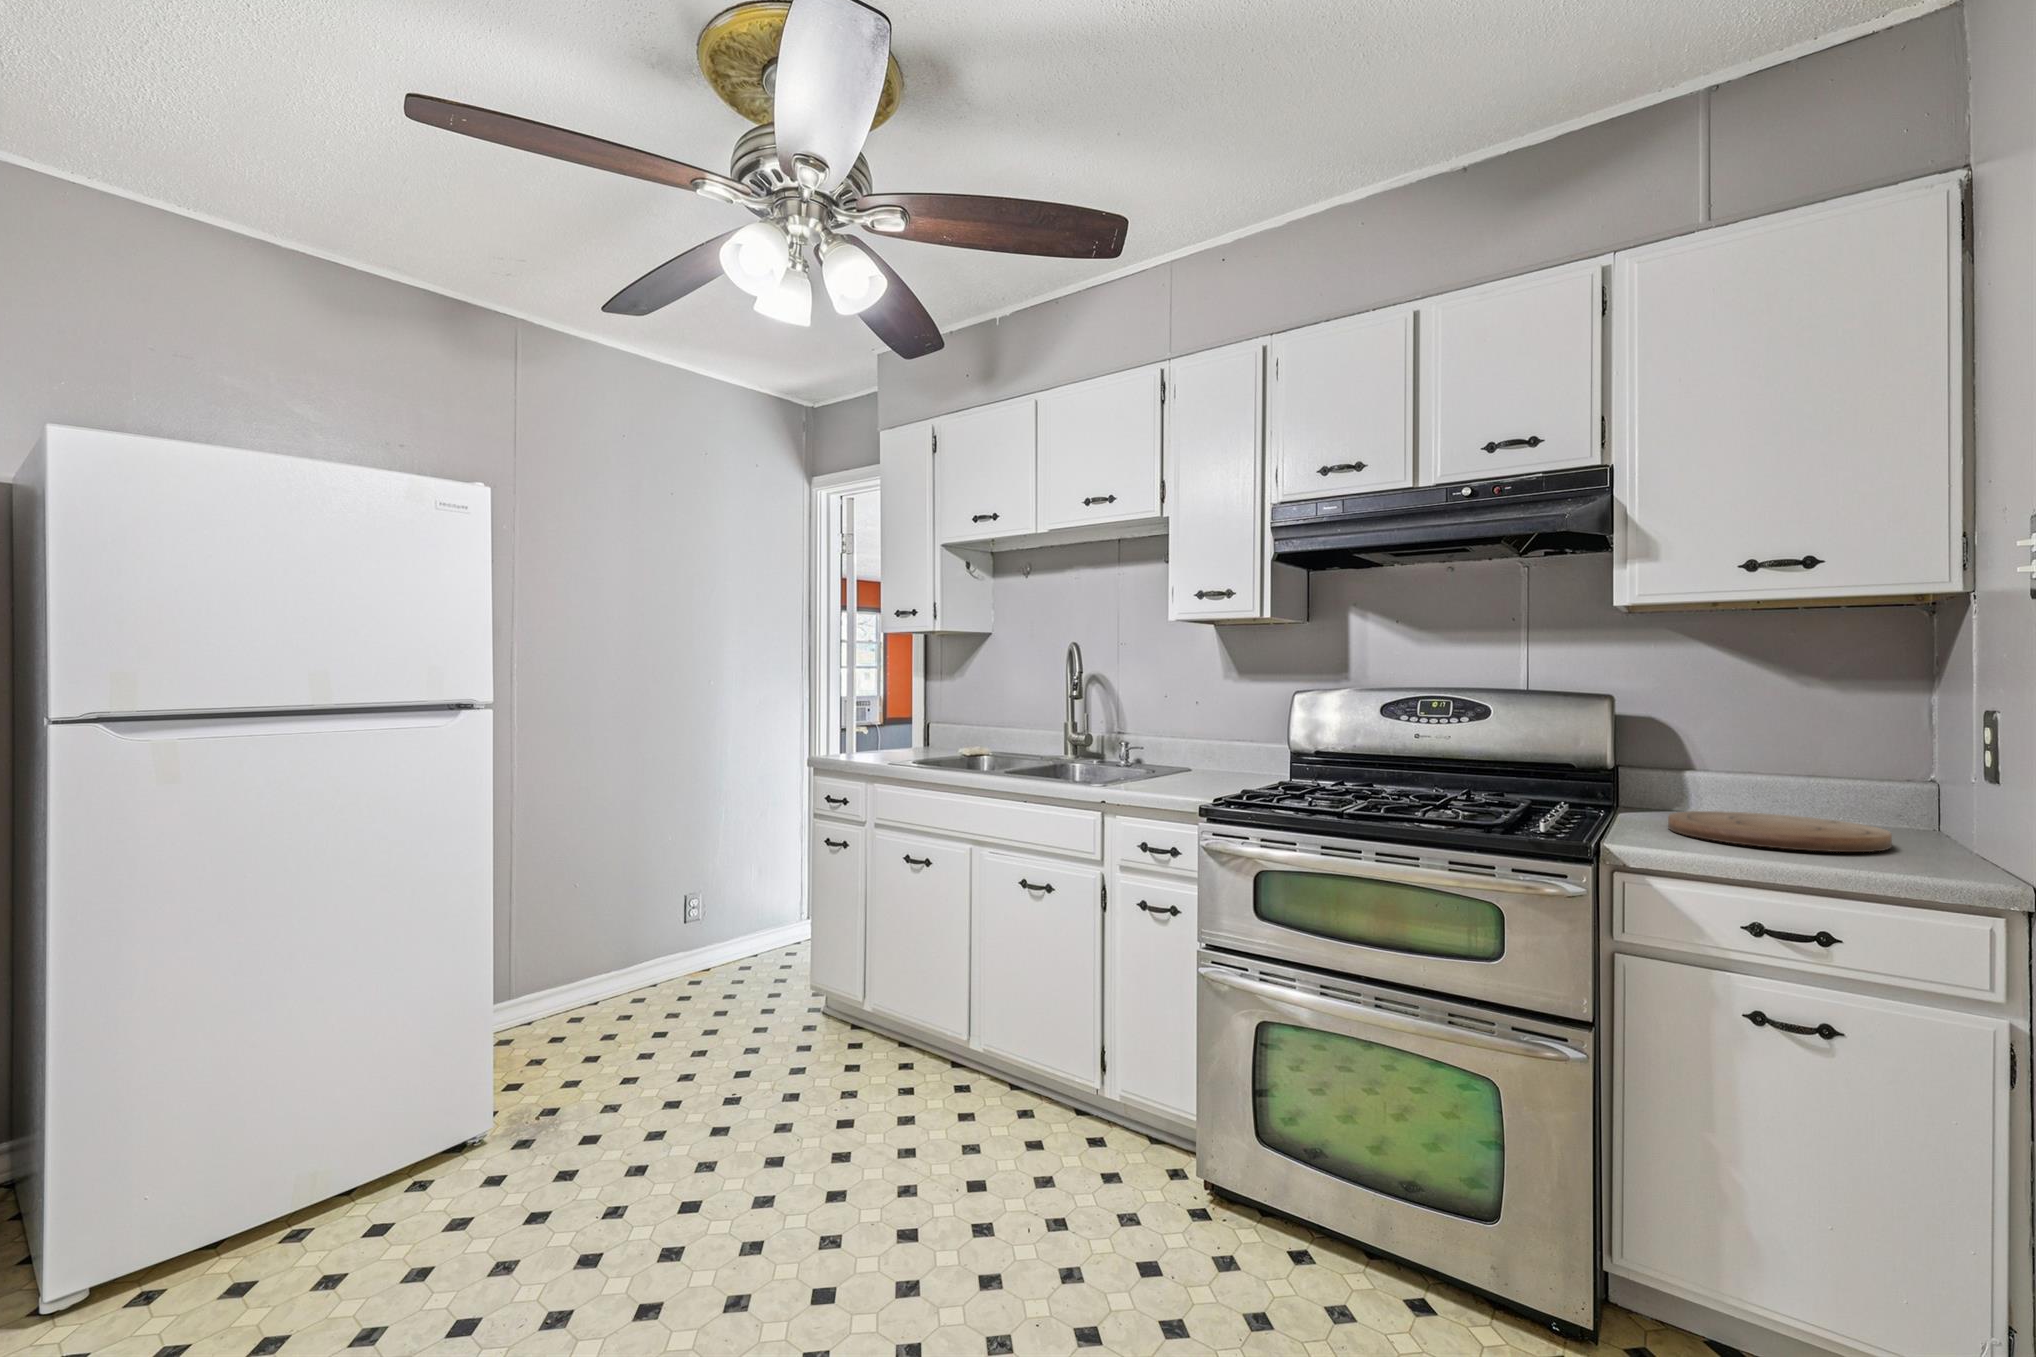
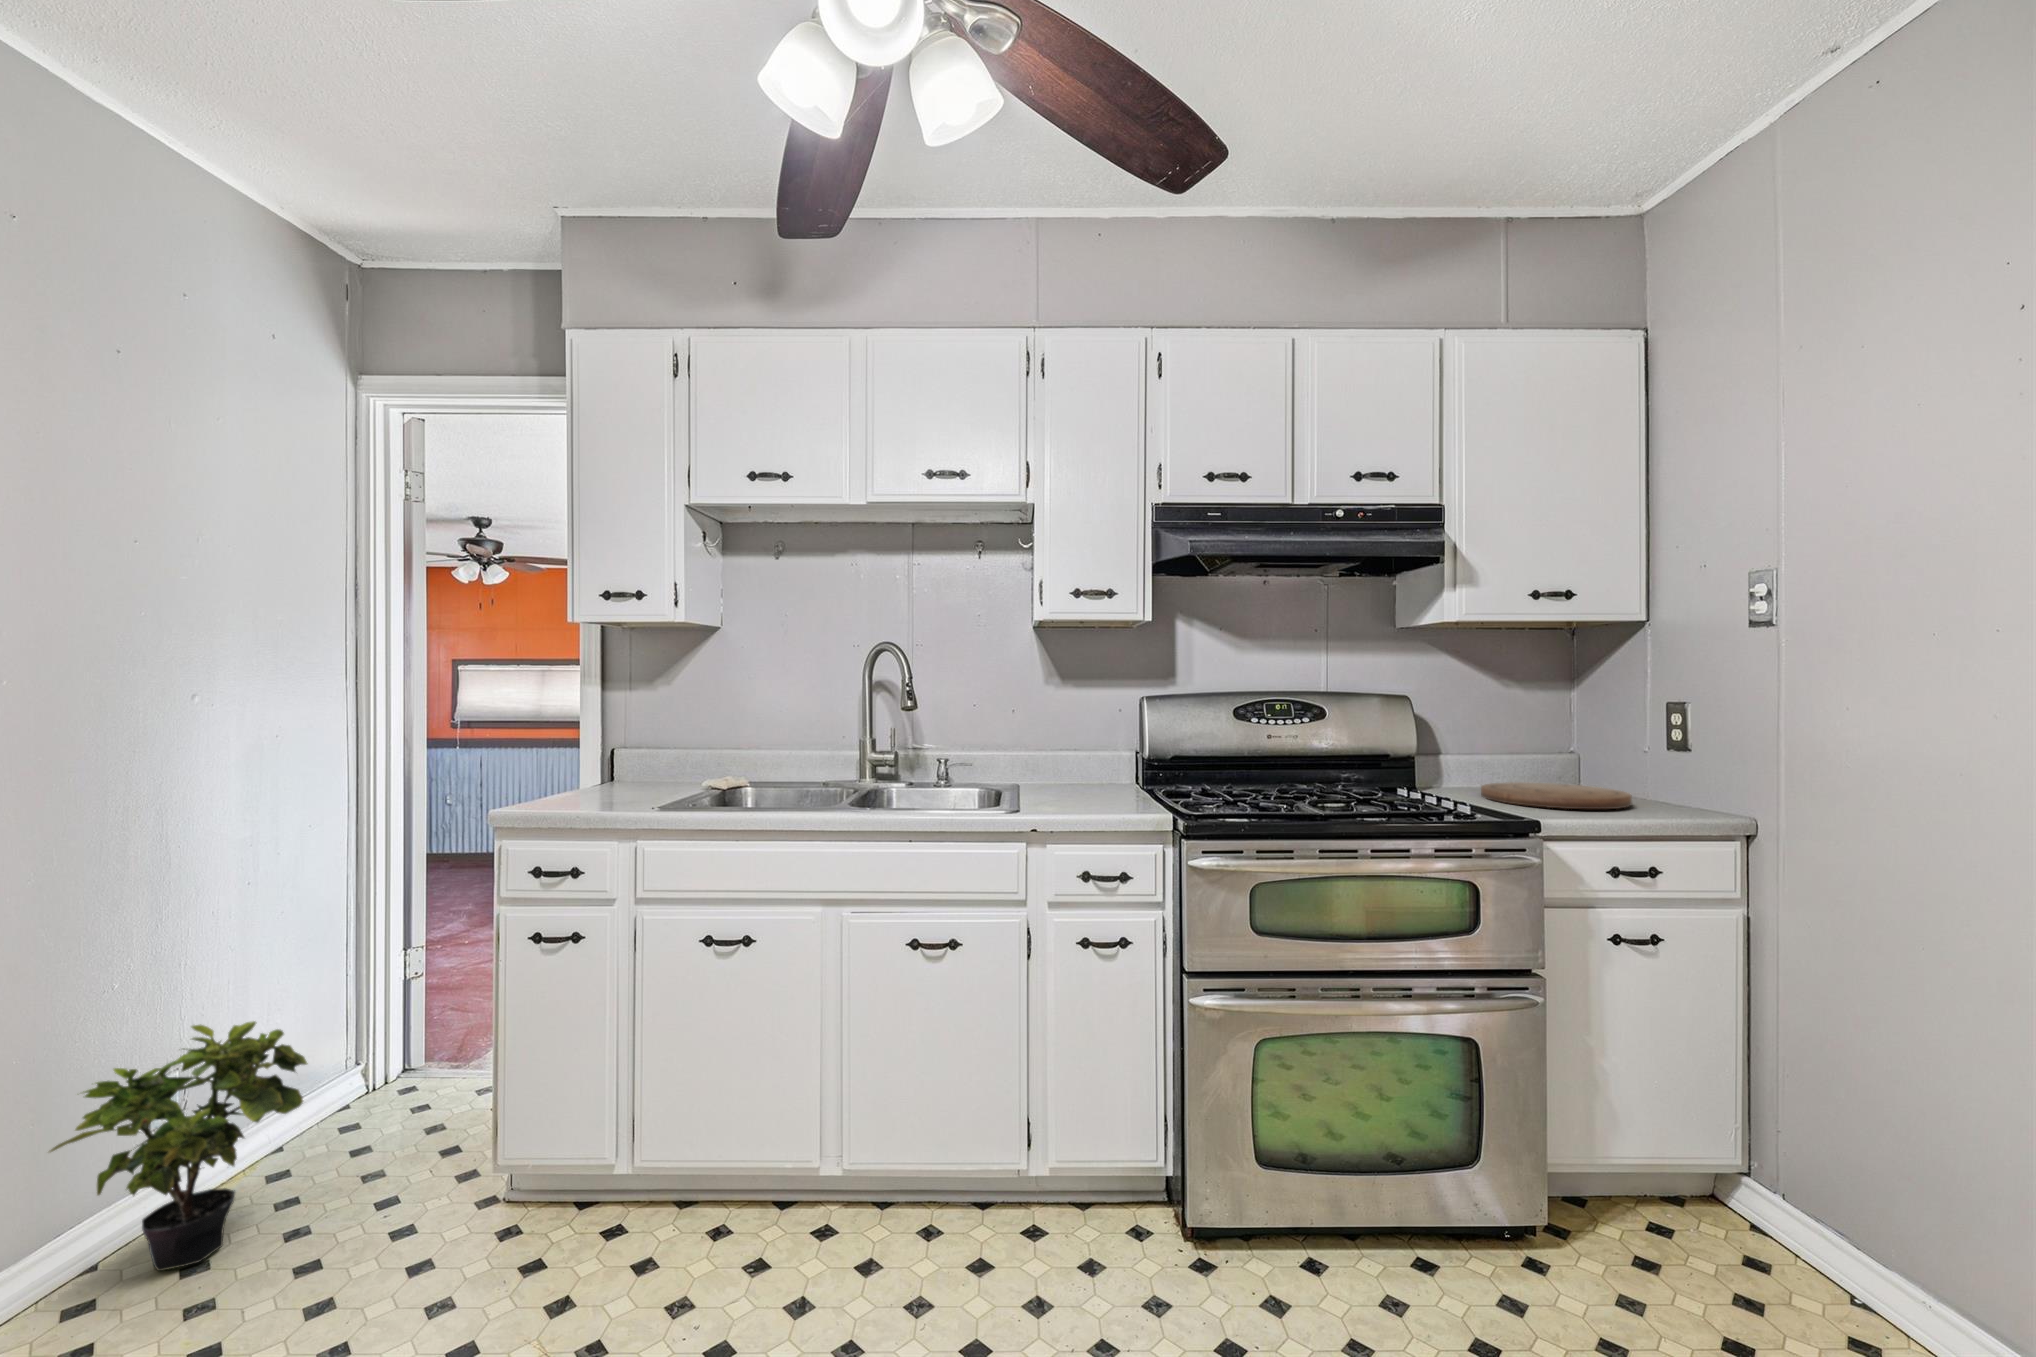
potted plant: none [637,867,744,997] -> present [50,1021,308,1271]

